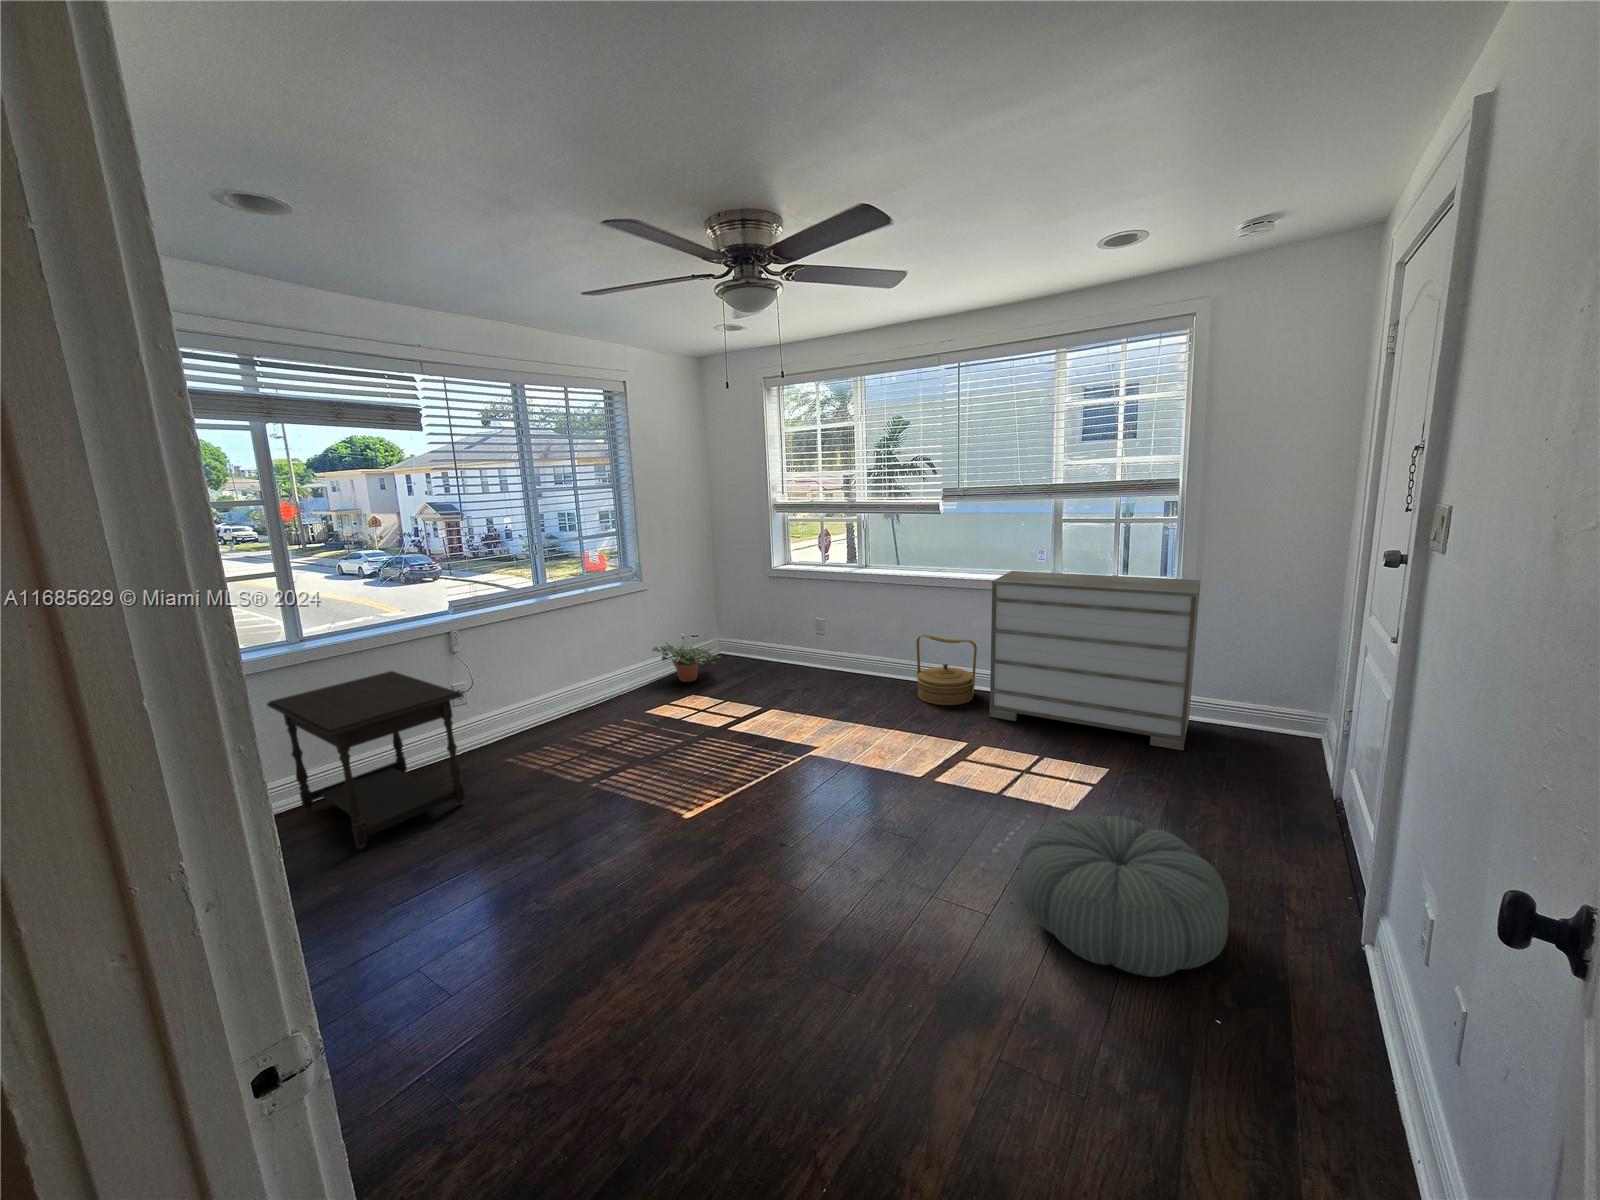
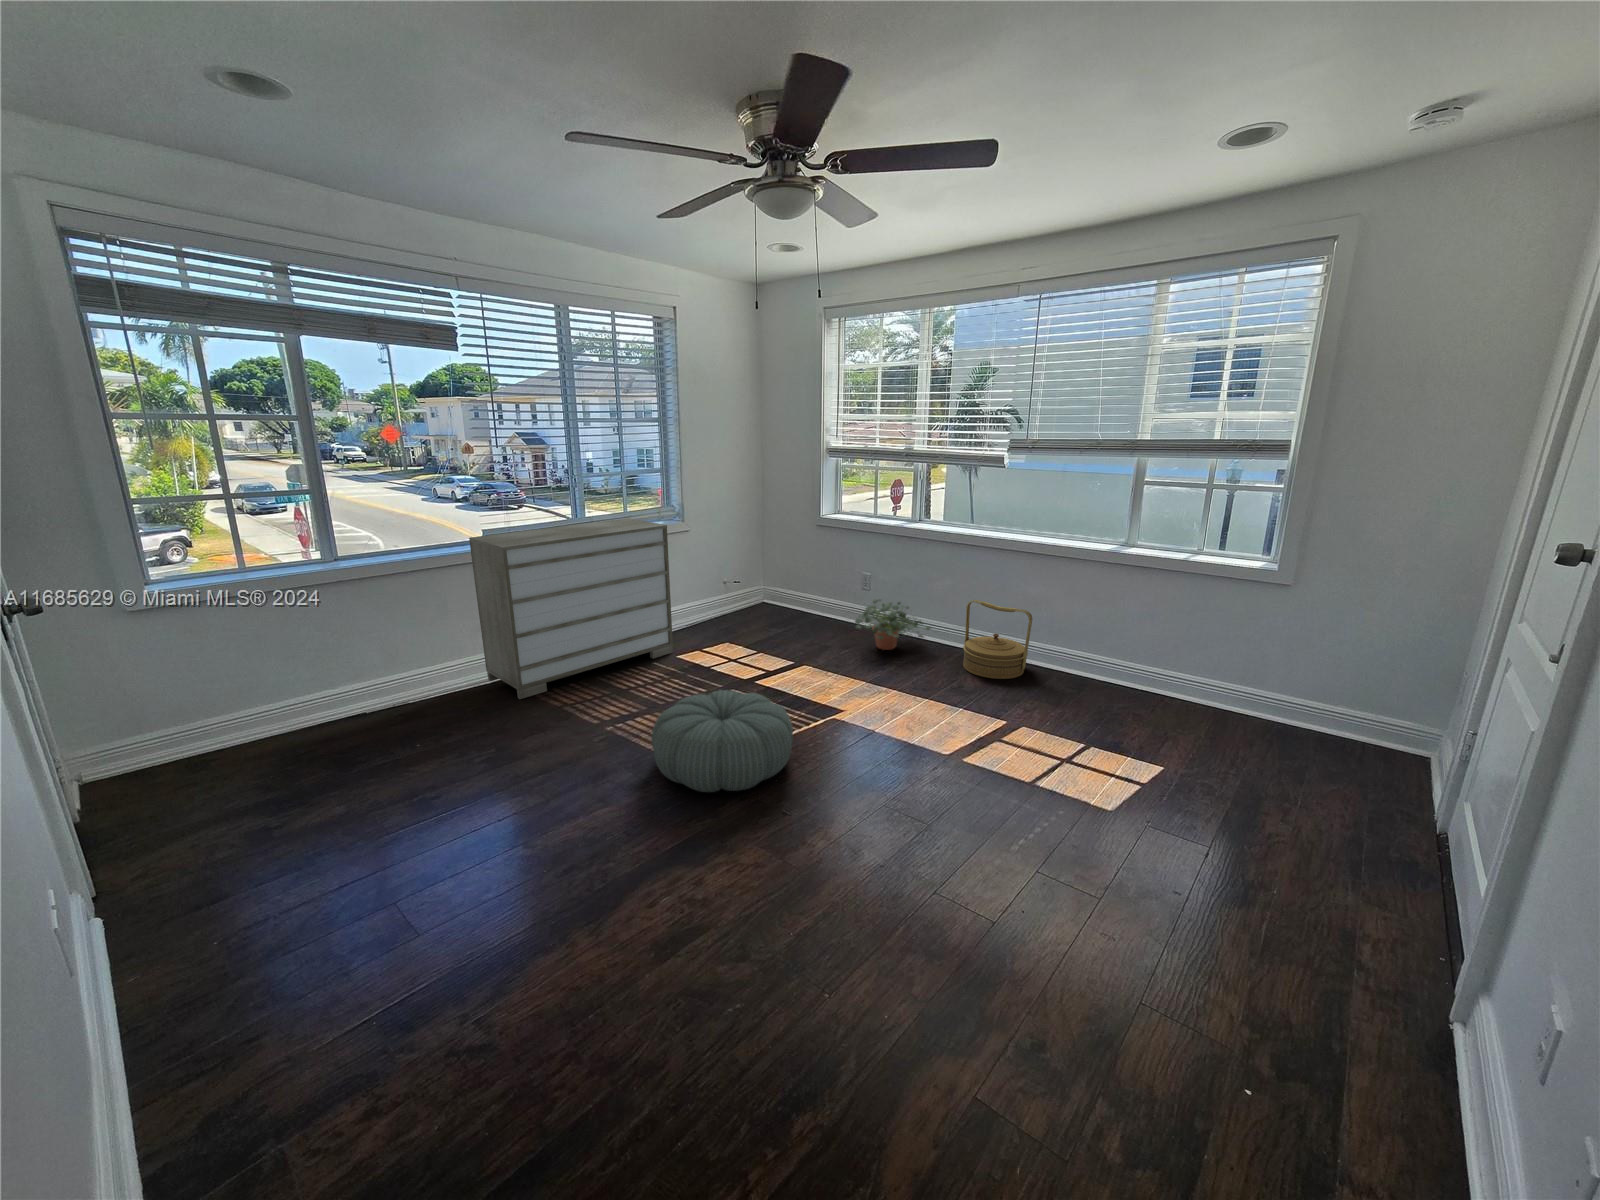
dresser: present [989,571,1200,751] -> present [469,518,673,699]
potted plant: present [652,642,721,682] -> present [855,599,931,650]
side table: present [267,671,465,850] -> none [298,596,481,770]
pouf: present [1019,815,1229,977] -> present [651,690,793,792]

